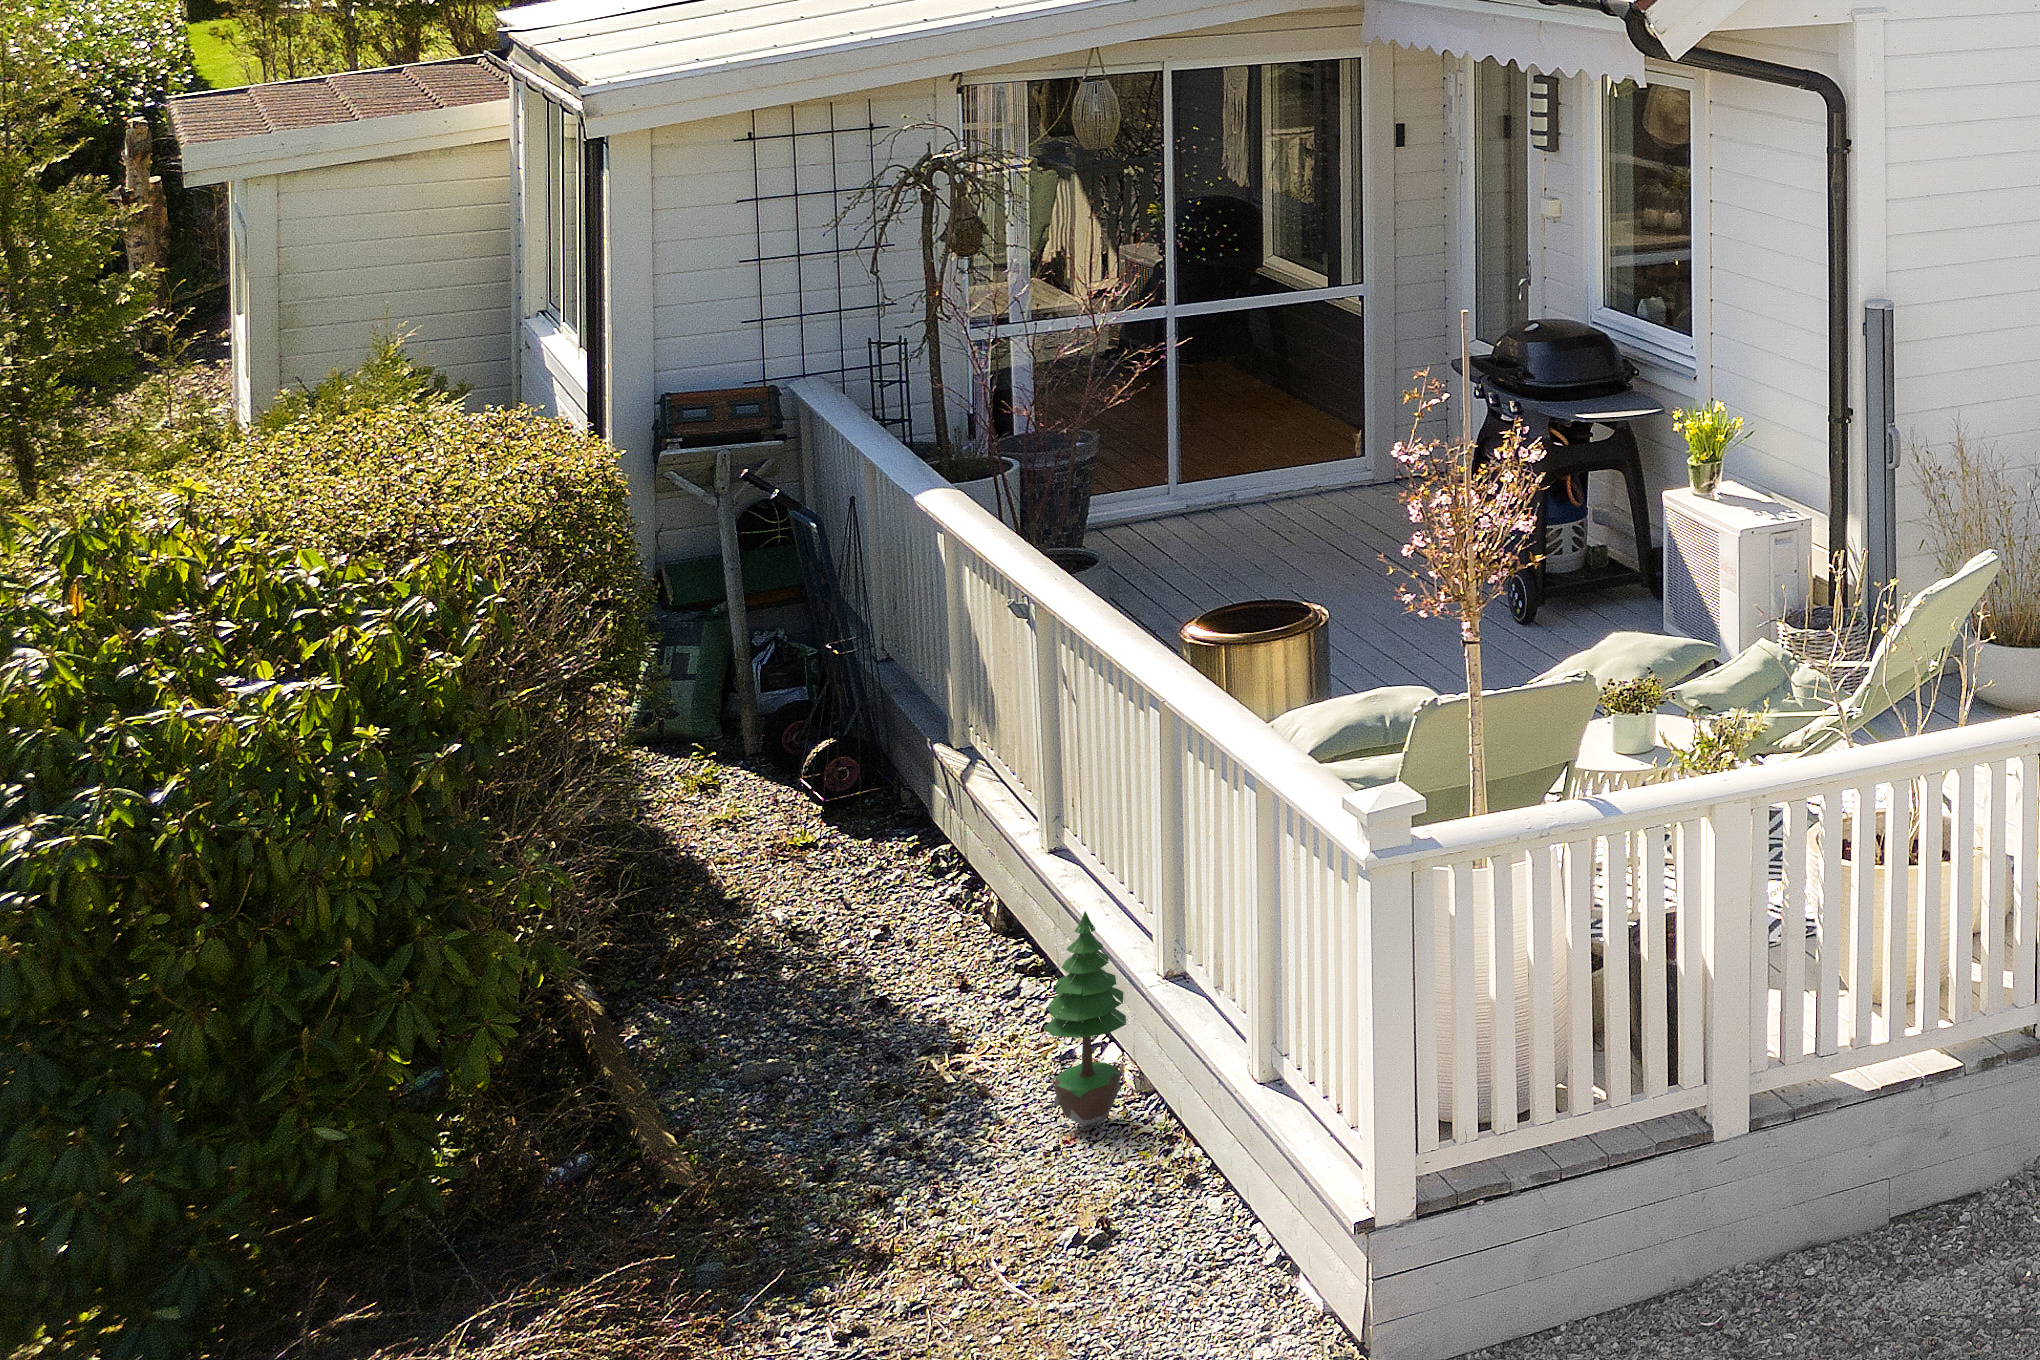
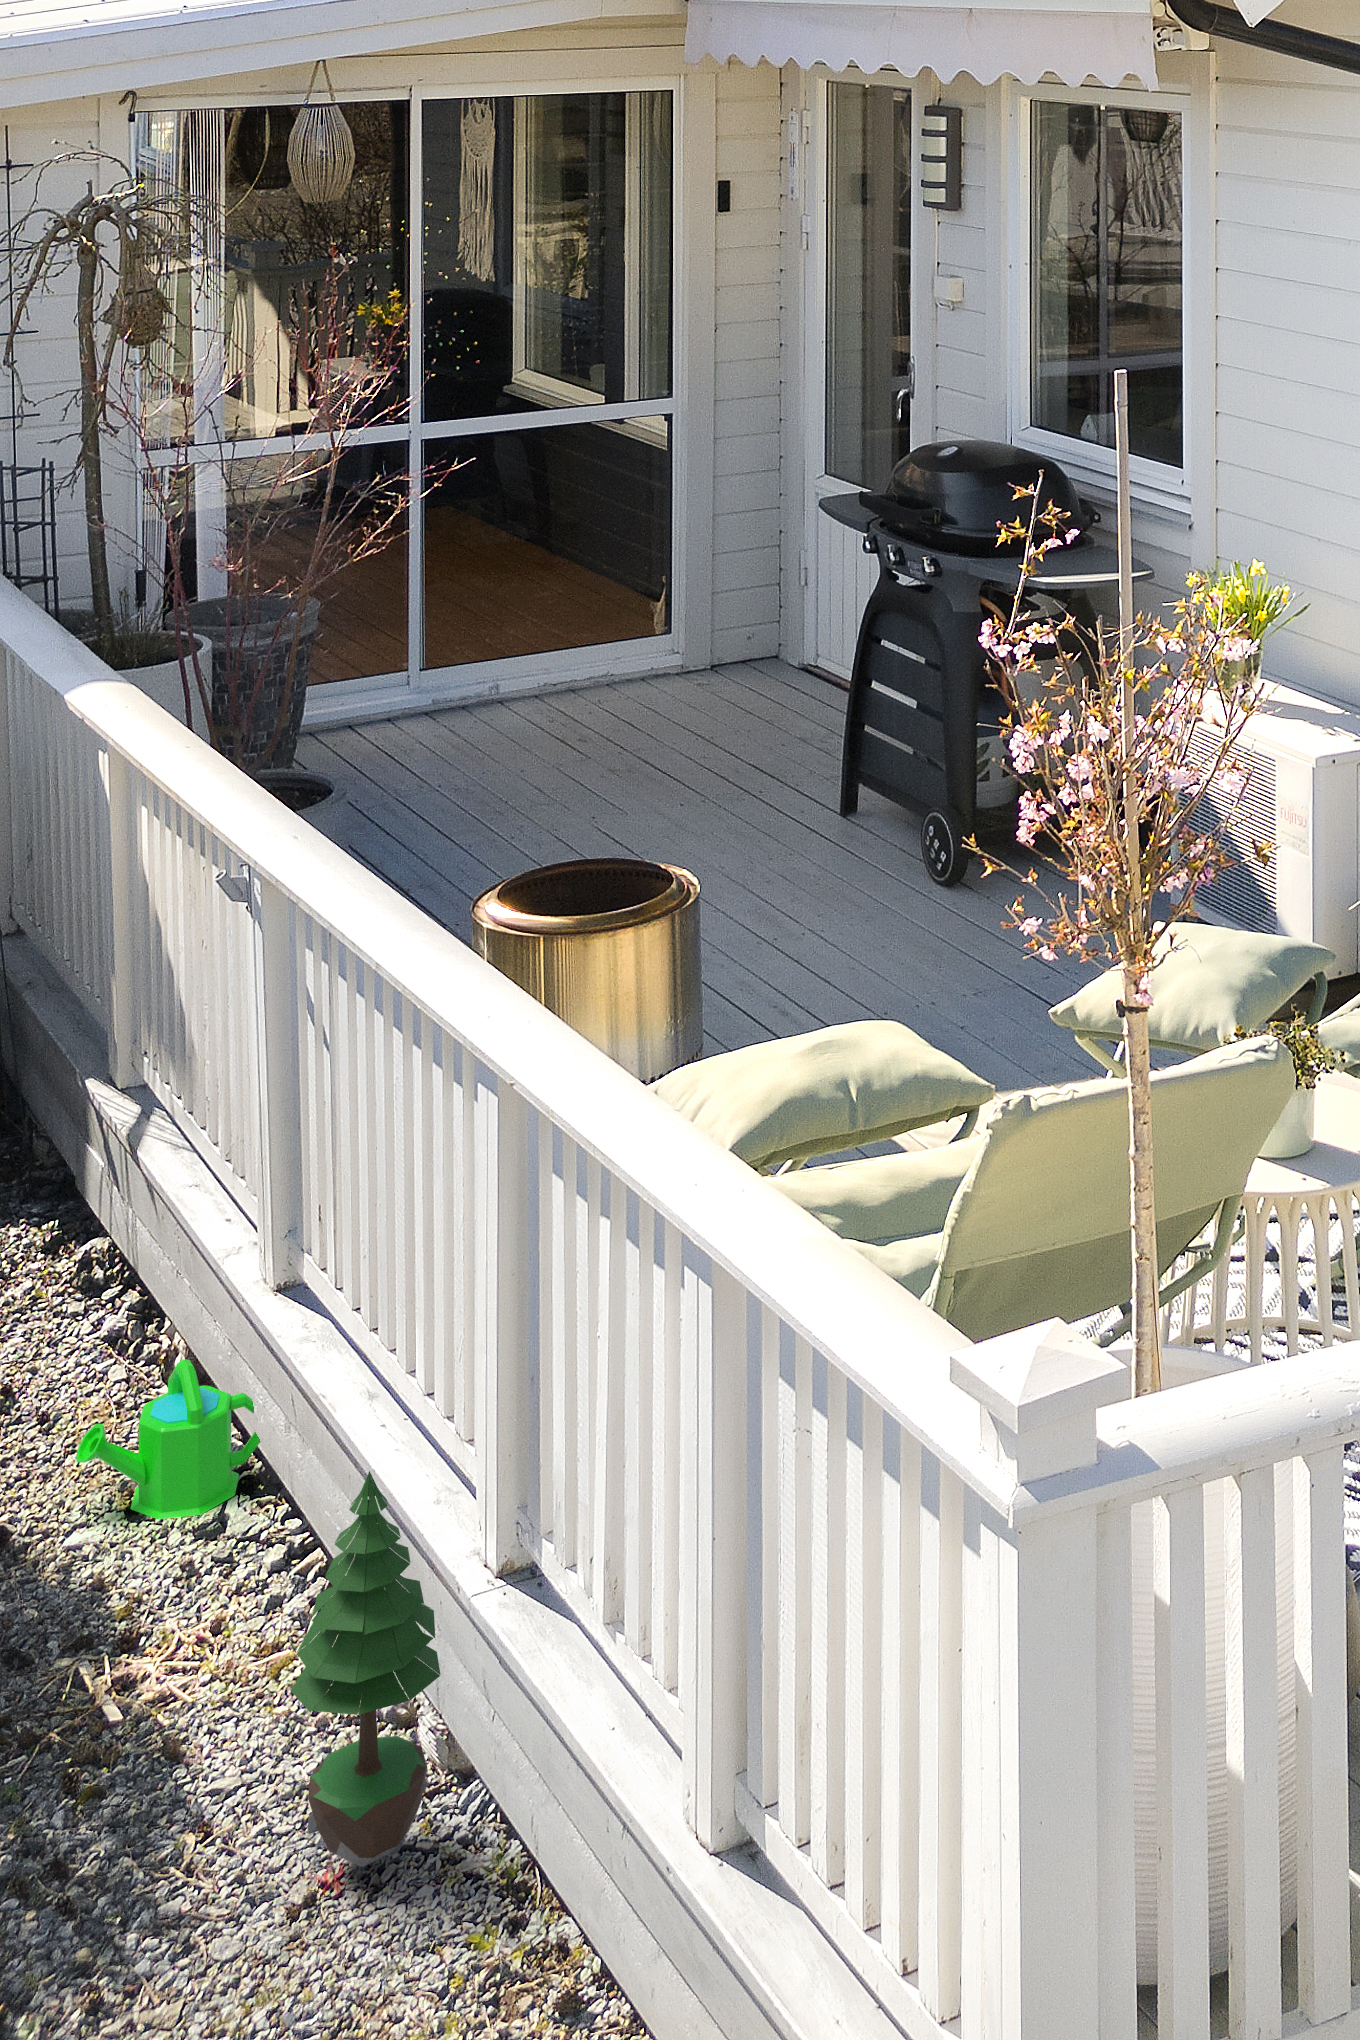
watering can: none [929,889,1046,982] -> present [77,1359,261,1519]

